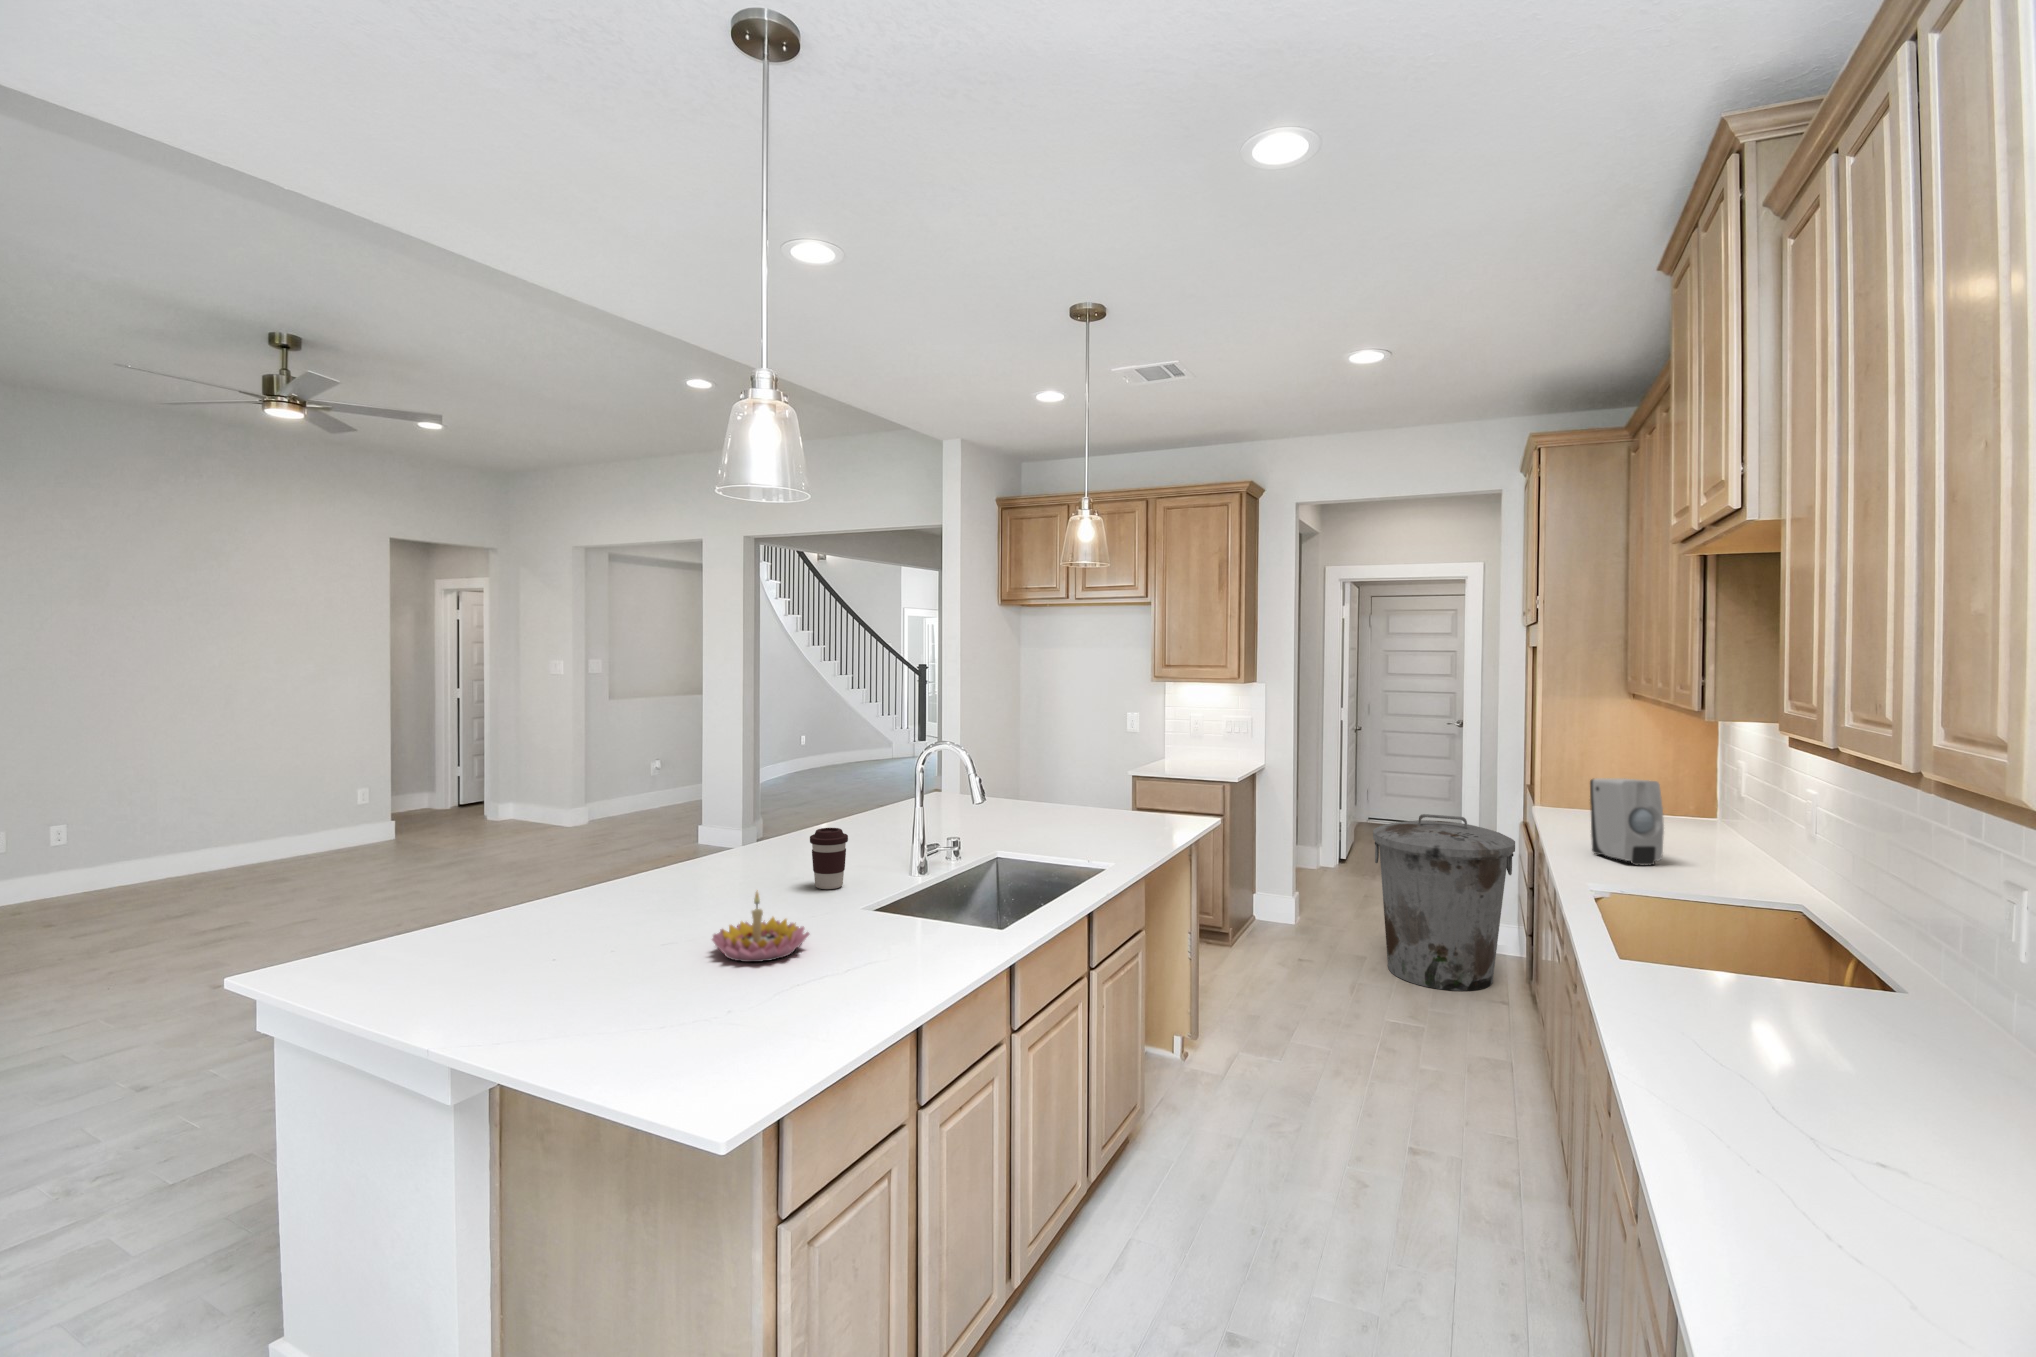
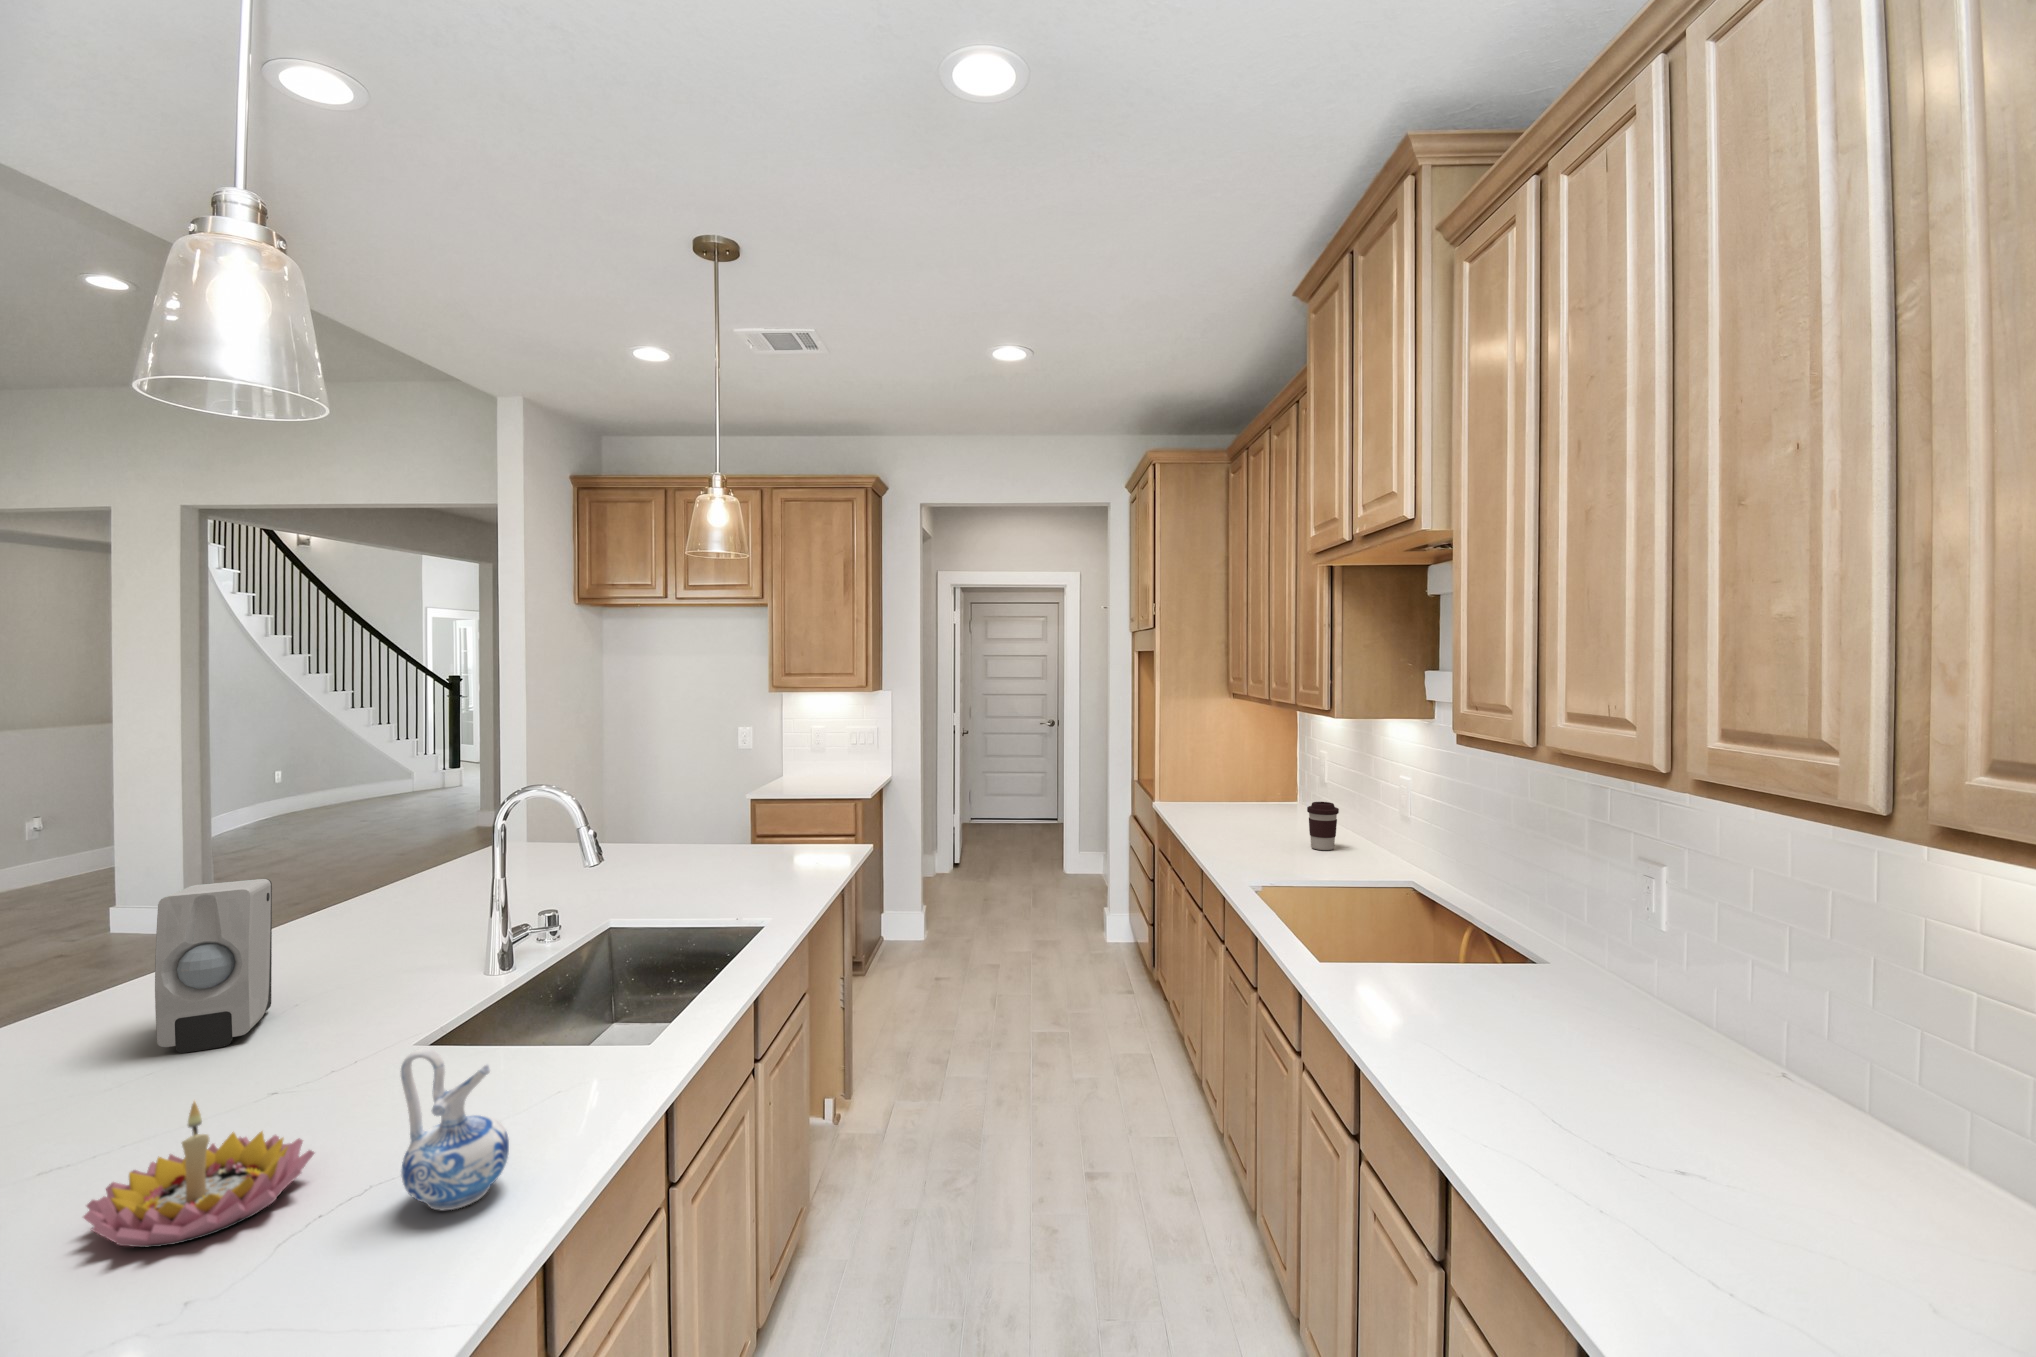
soap dispenser: present [1590,779,1664,865] -> present [155,879,272,1053]
trash can: present [1373,814,1515,991] -> none [1006,816,1132,988]
coffee cup: present [810,828,848,889] -> present [1307,802,1339,850]
ceramic pitcher: none [850,878,904,974] -> present [401,1049,509,1211]

